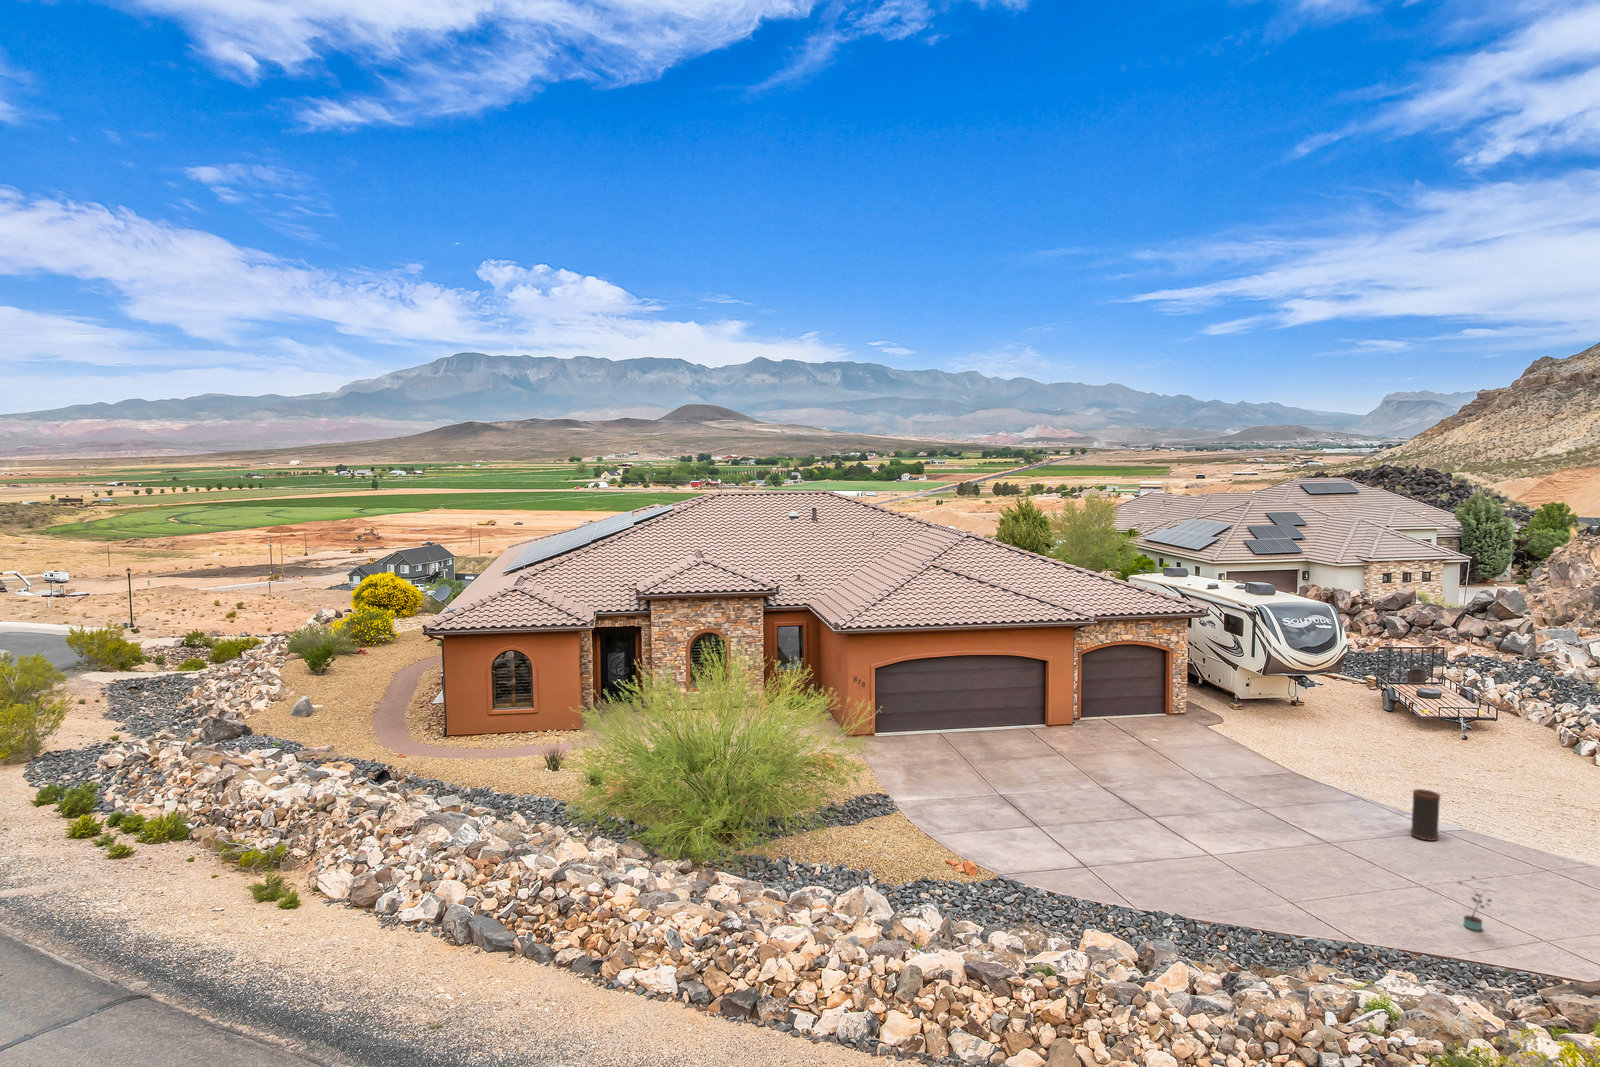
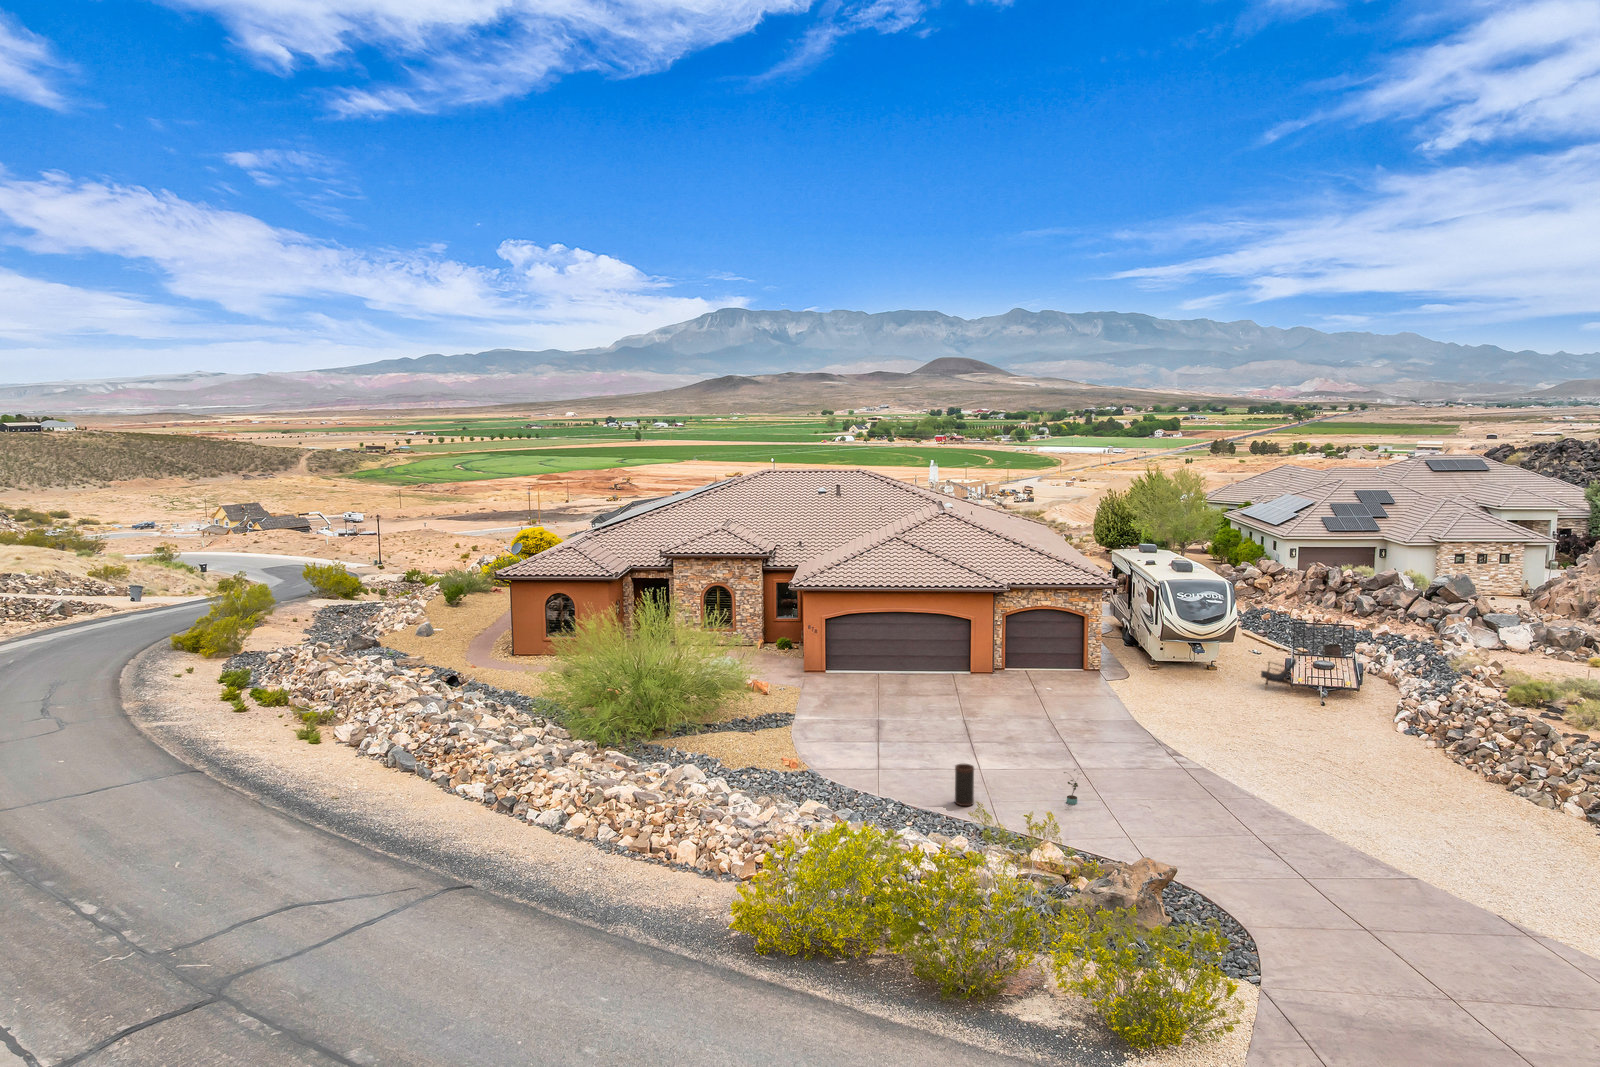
lounge chair: none [1372,686,1423,727] -> present [1261,659,1296,689]
trash can: present [1411,789,1440,841] -> present [955,764,974,806]

